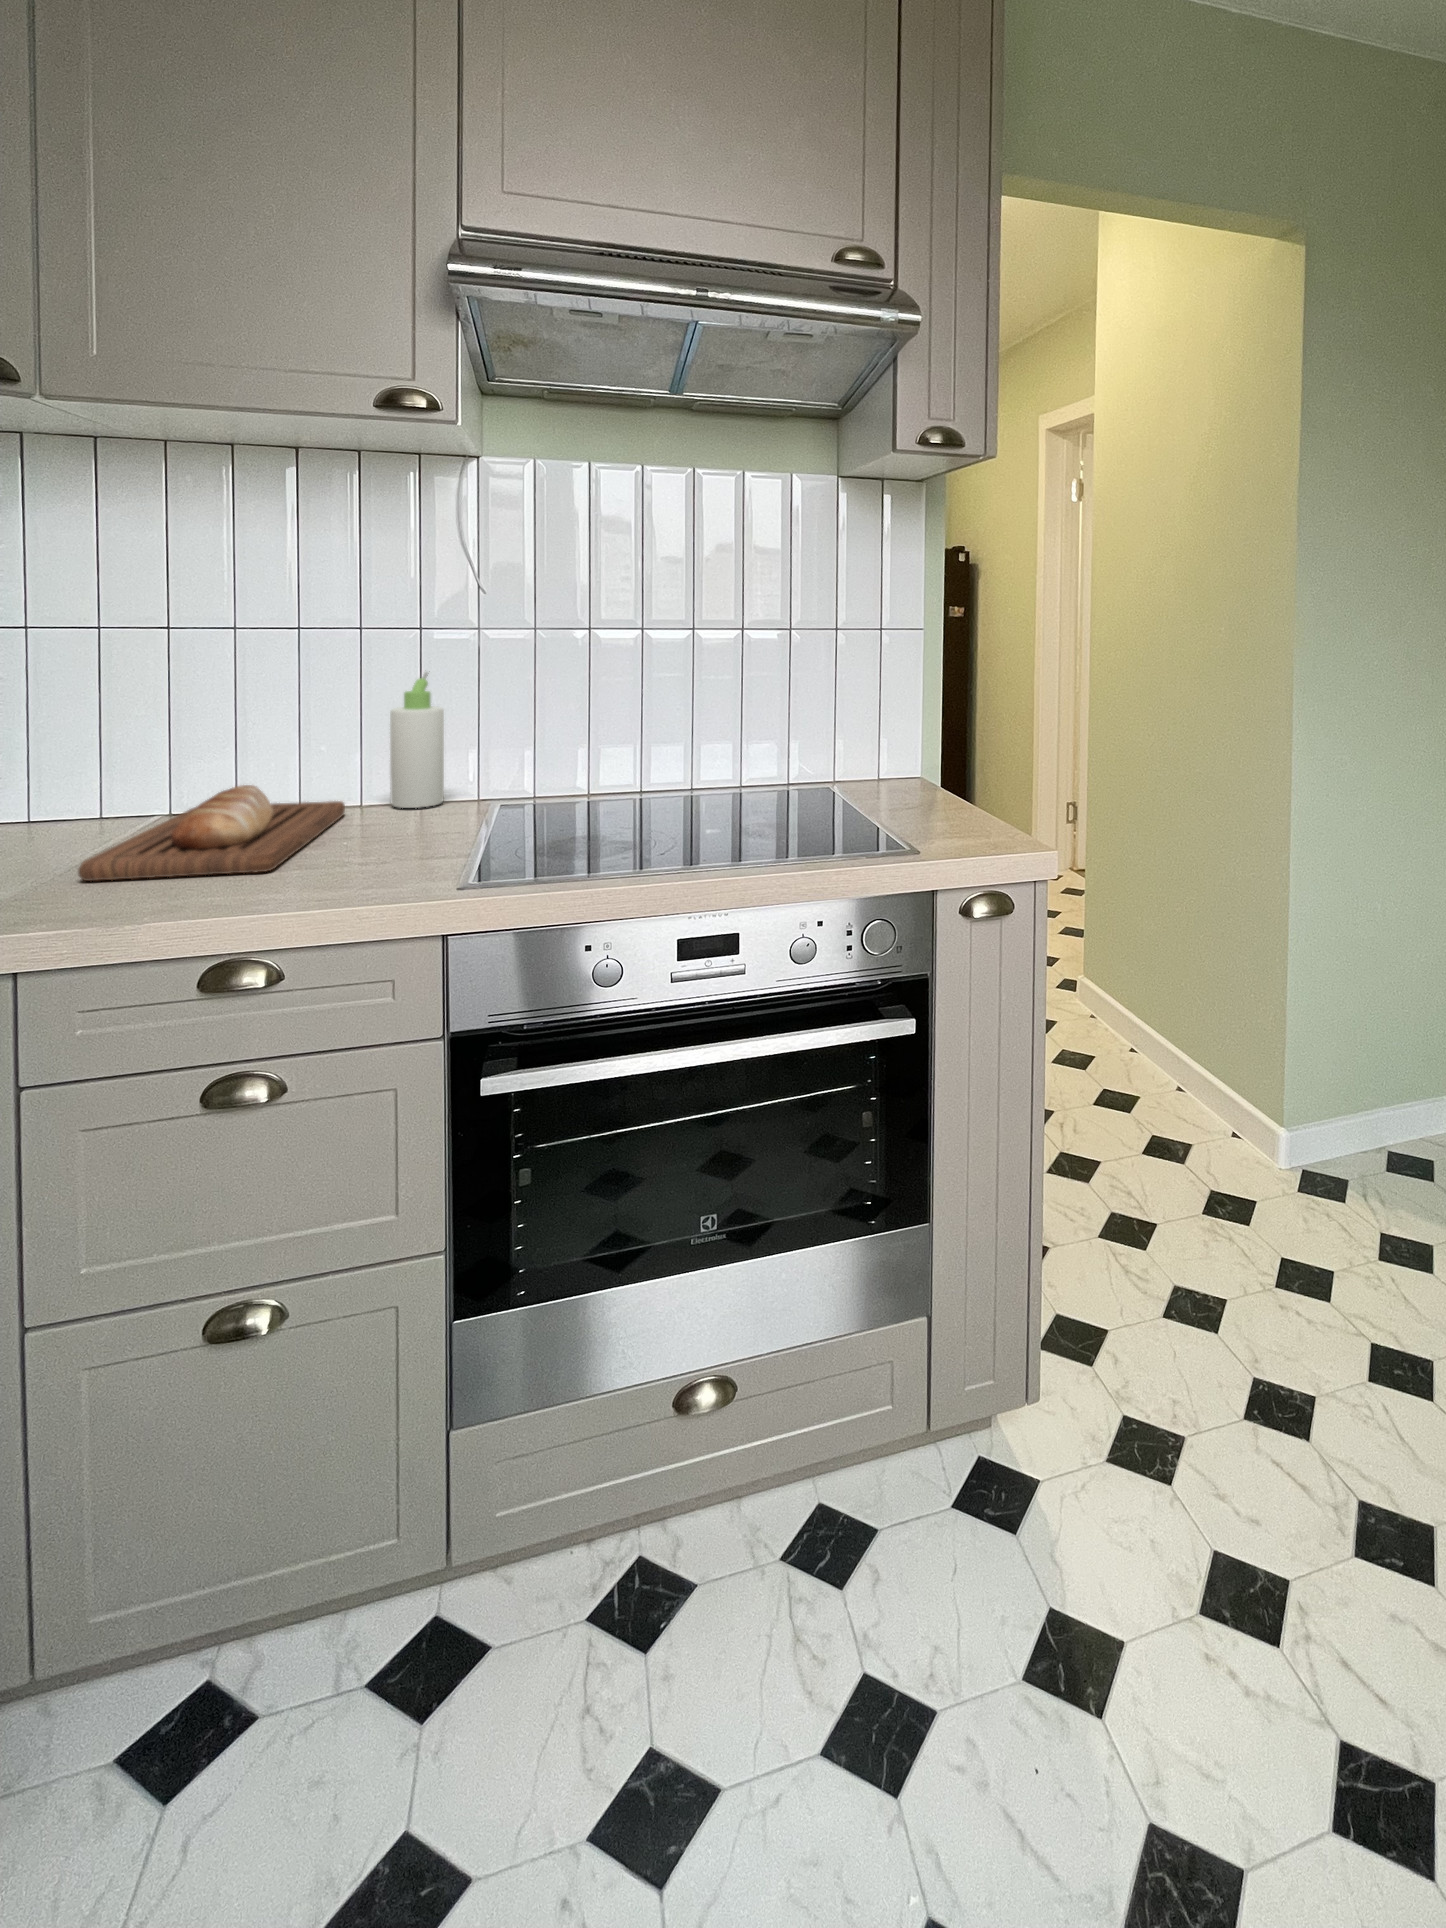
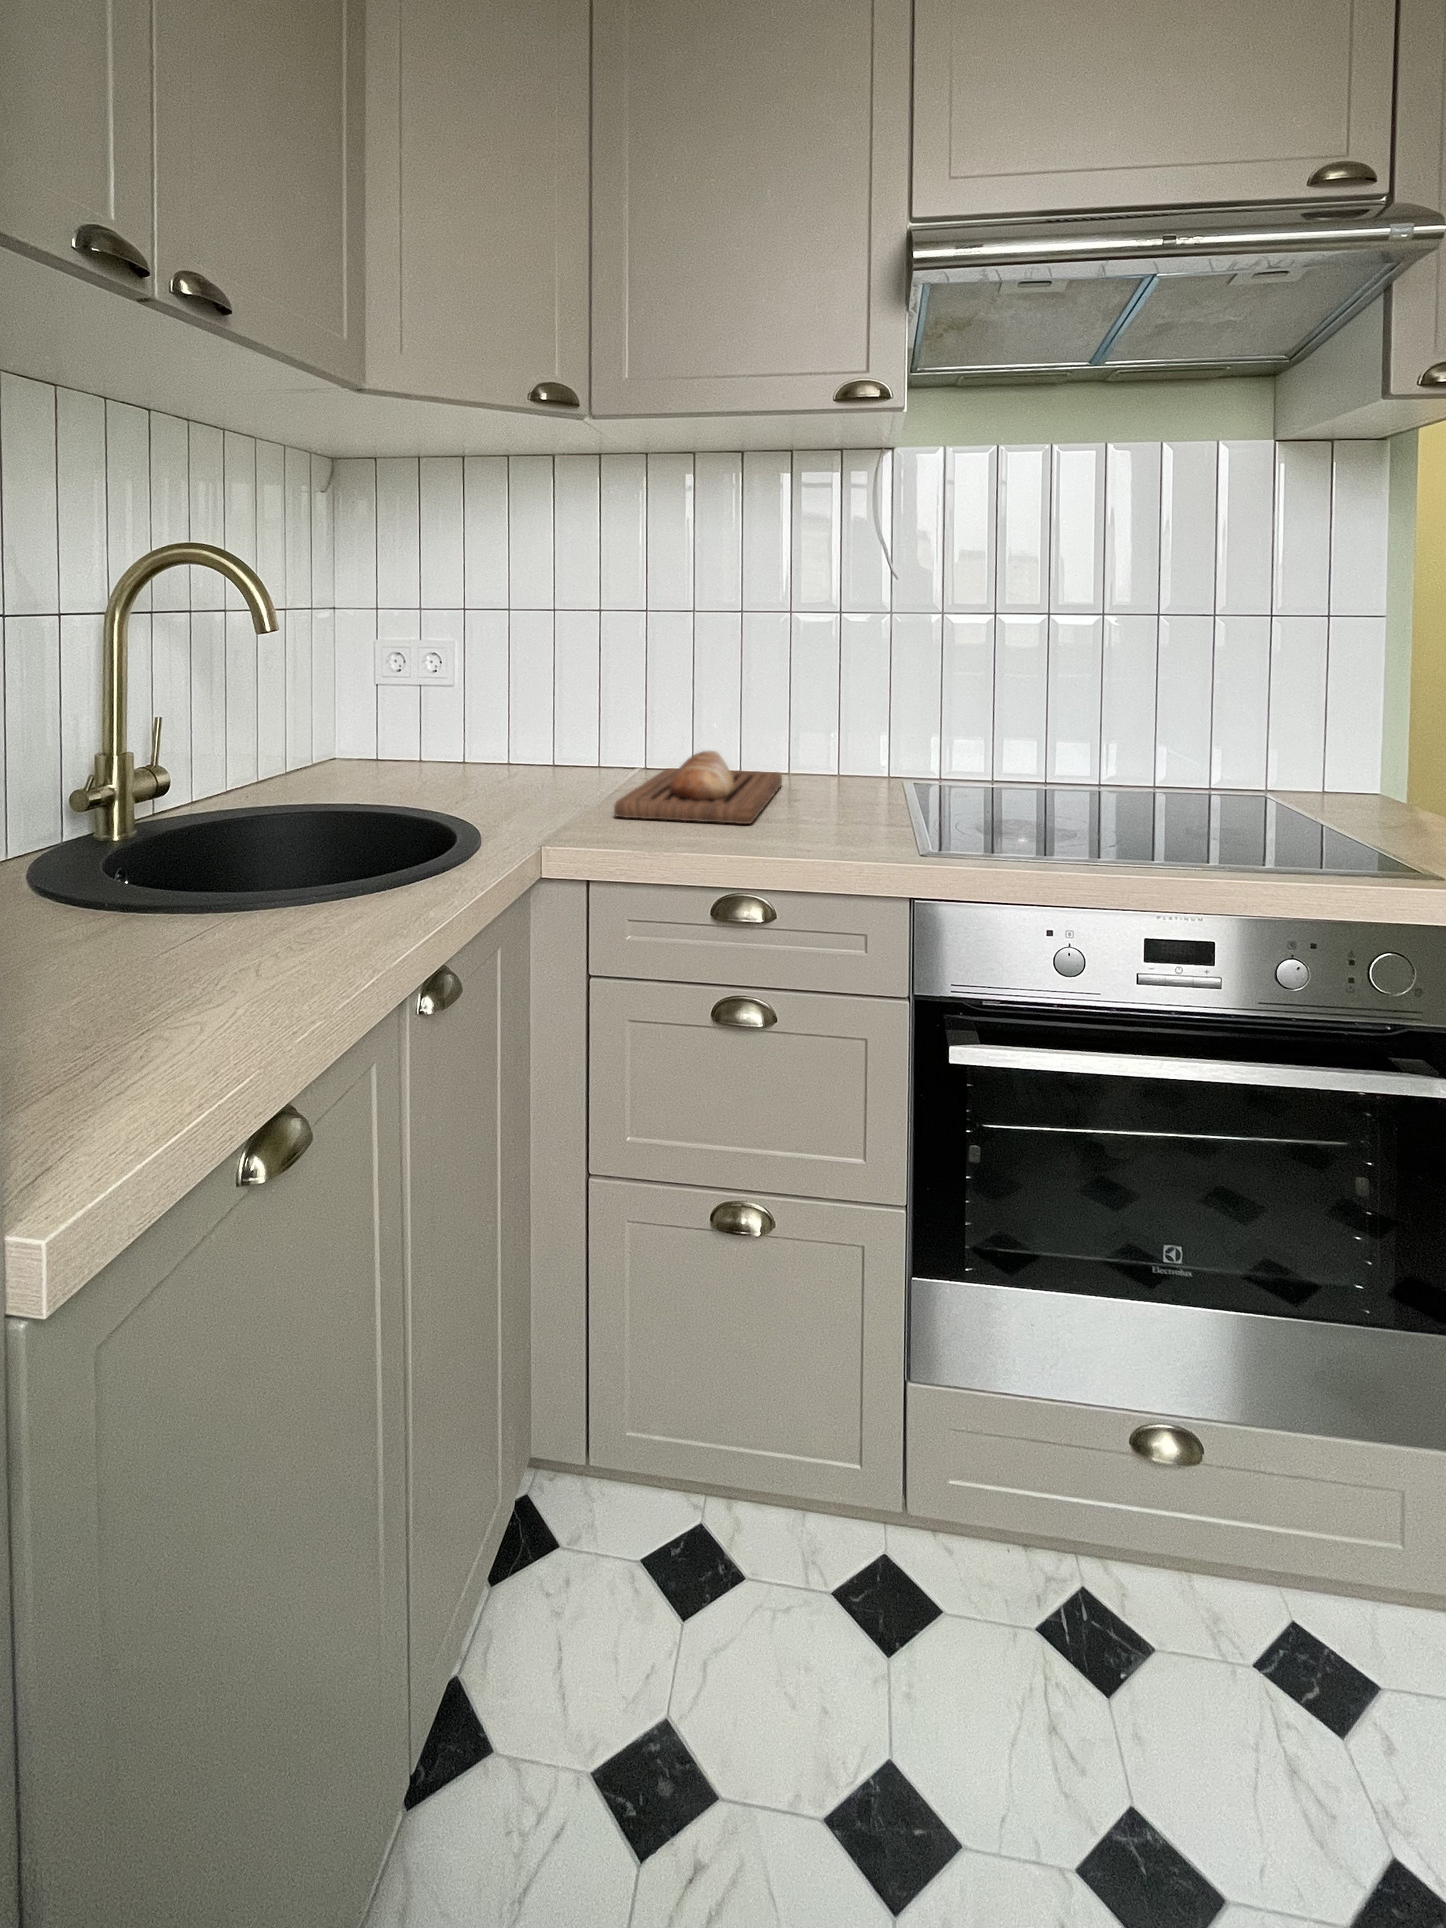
bottle: present [390,672,444,808] -> none [816,652,863,784]

